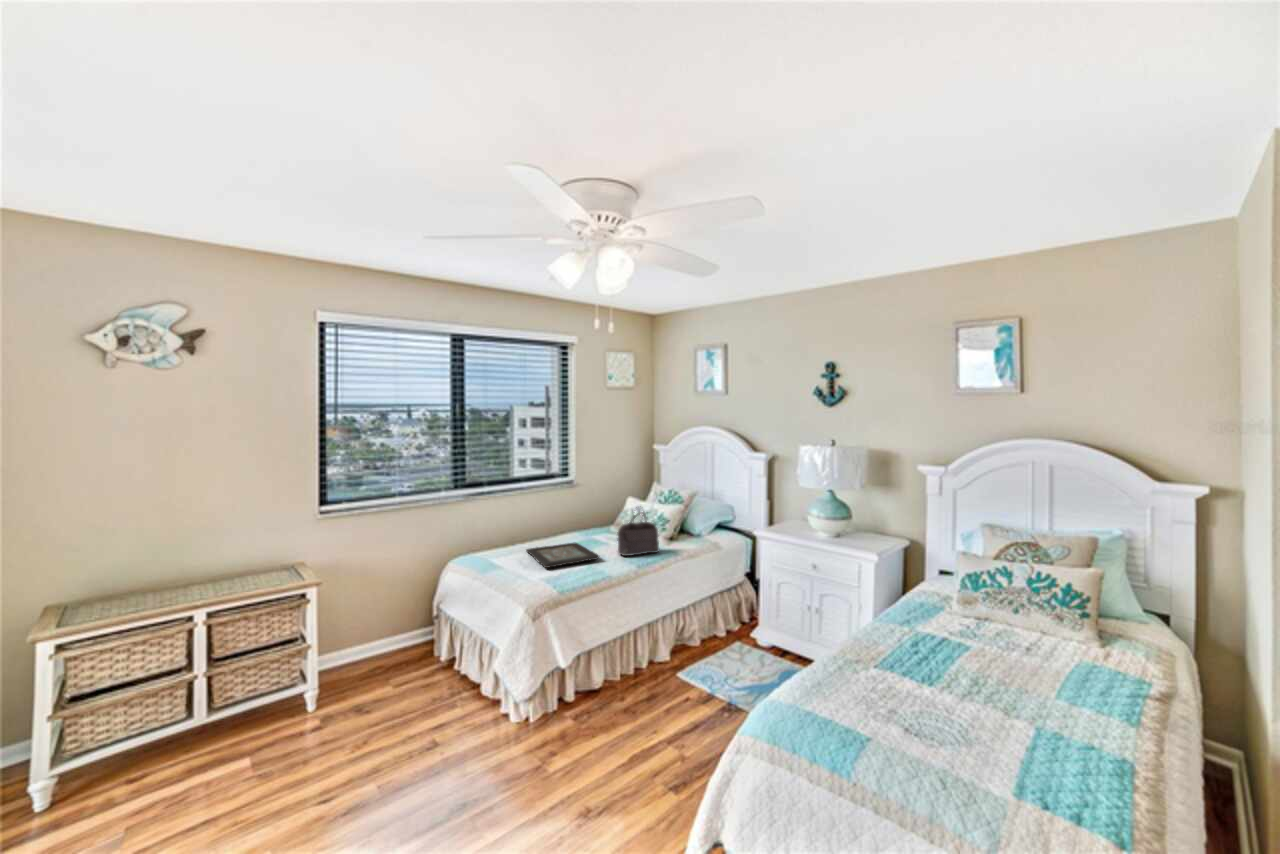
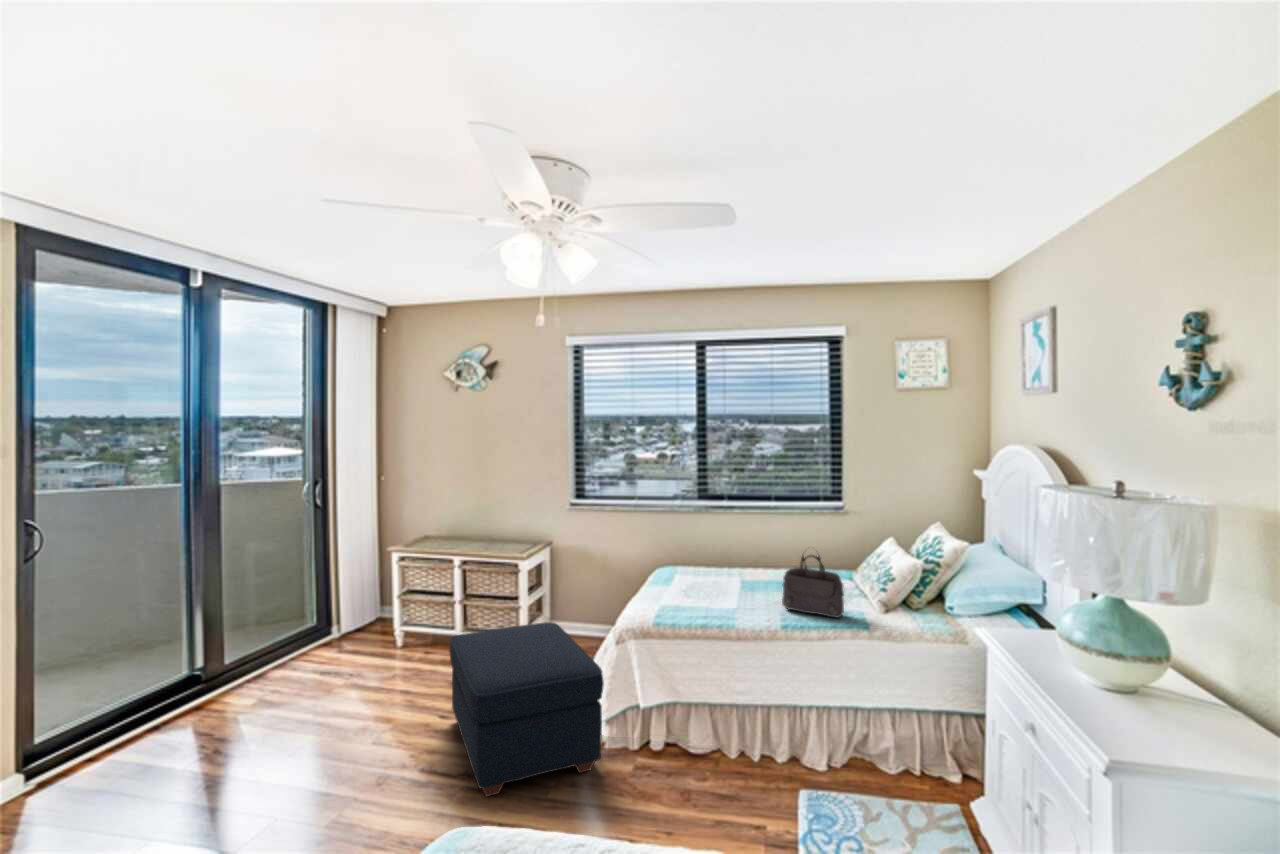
decorative tray: present [526,543,599,568] -> none [685,574,773,603]
ottoman: none [344,636,563,809] -> present [449,622,604,796]

